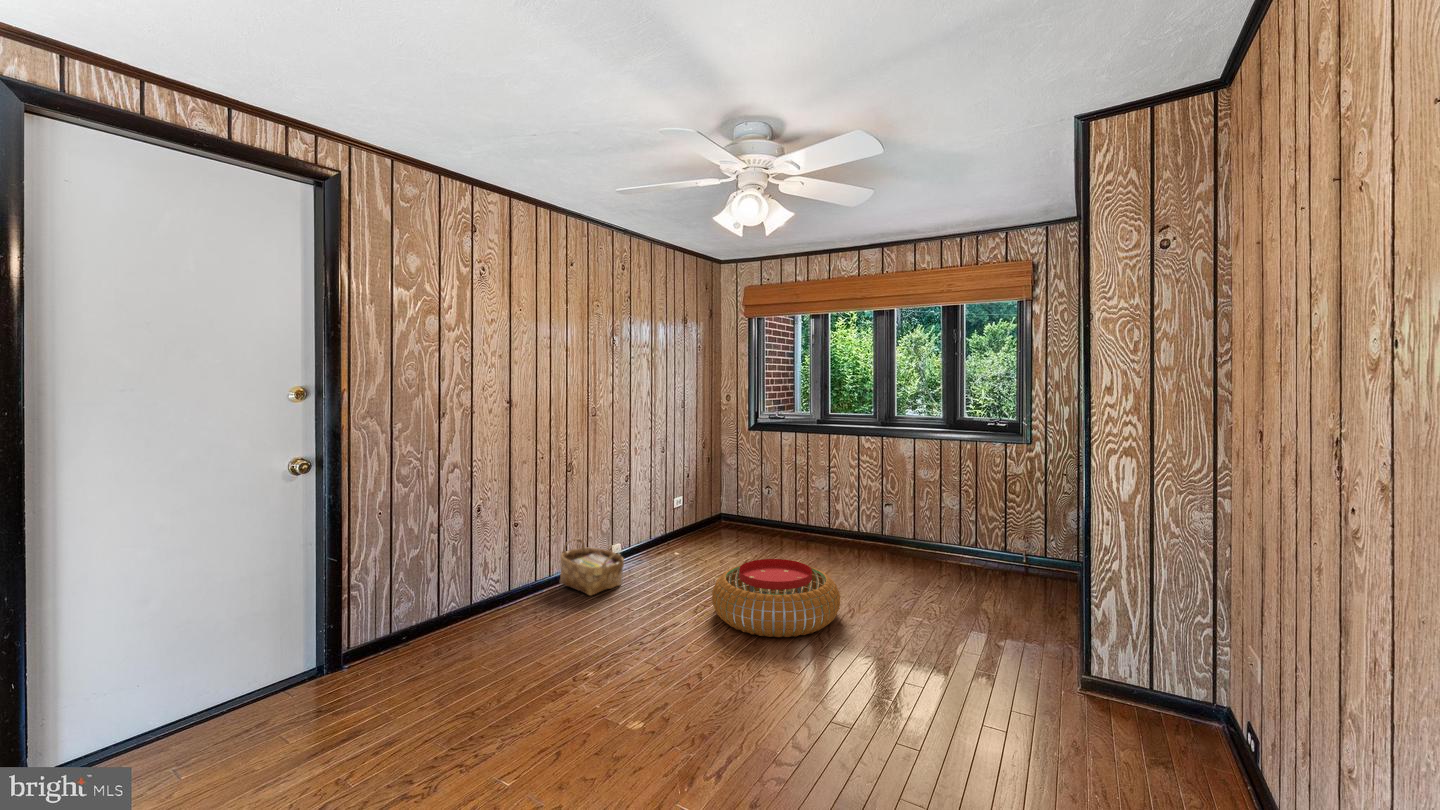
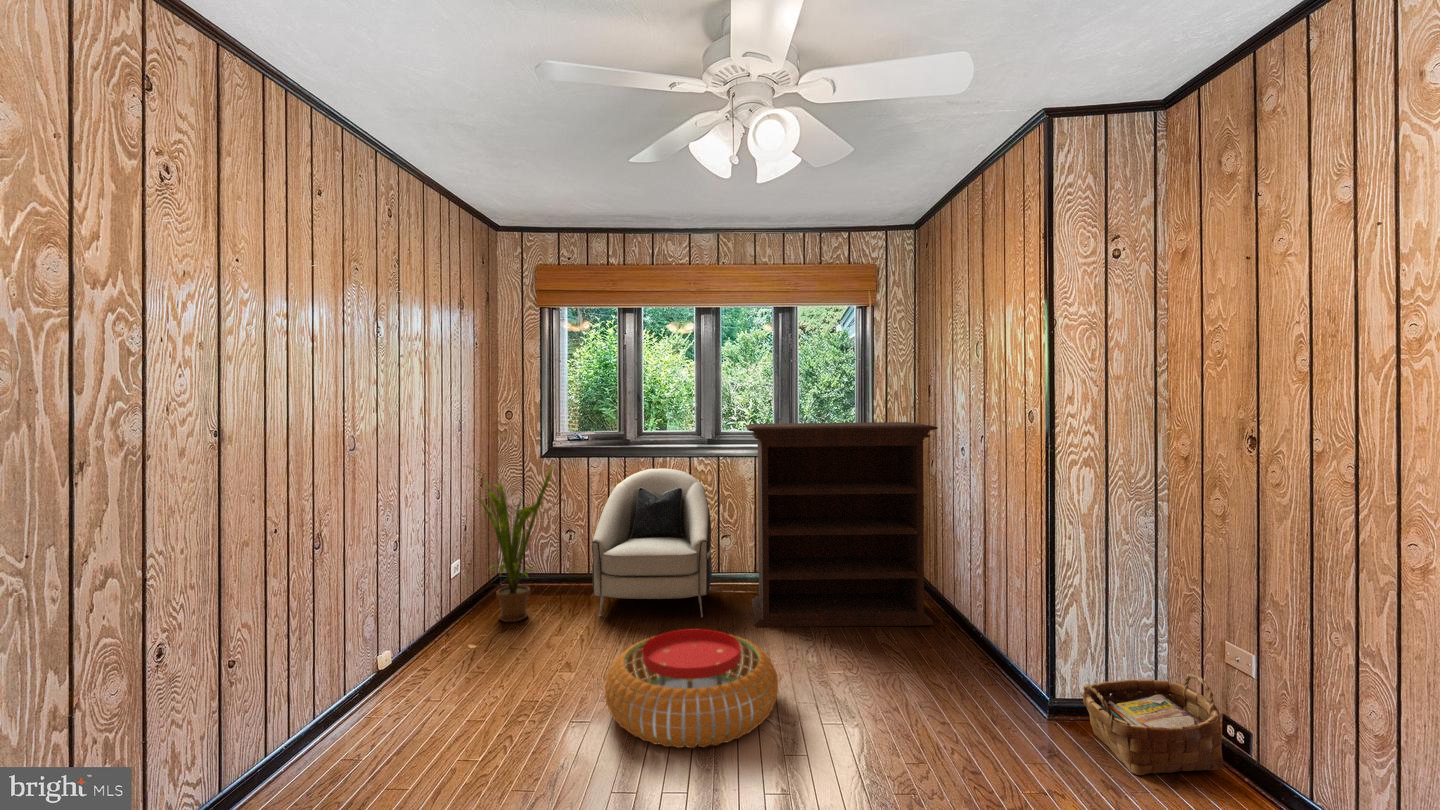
bookshelf: none [873,409,1059,608] -> present [746,422,938,627]
armchair: none [762,426,862,565] -> present [592,468,712,617]
house plant: none [683,432,745,545] -> present [467,465,555,622]
woven basket: present [560,538,624,595] -> present [1082,674,1224,775]

